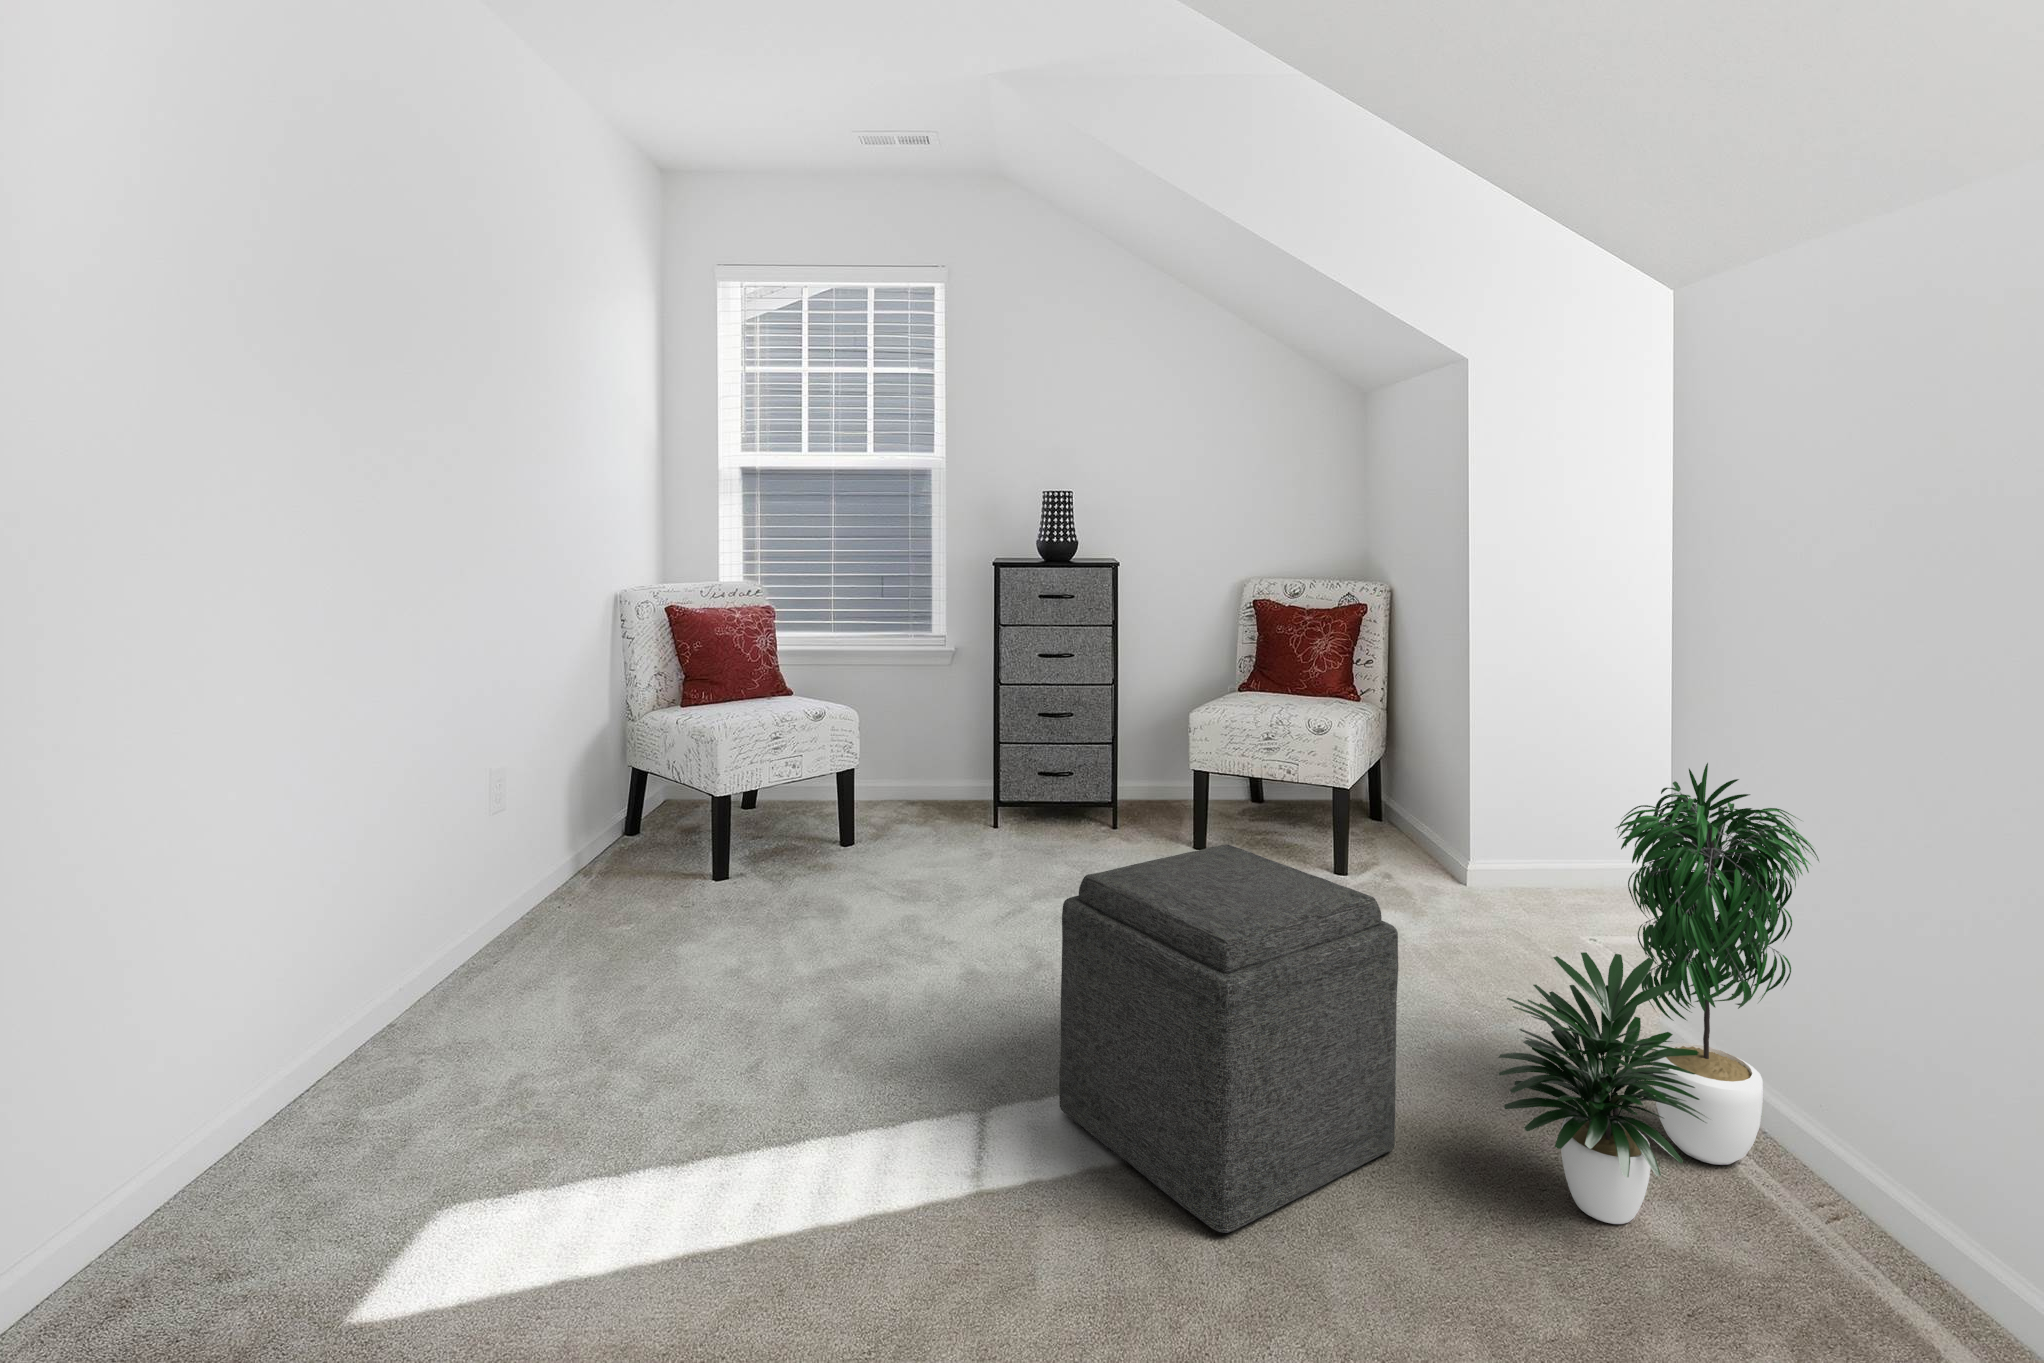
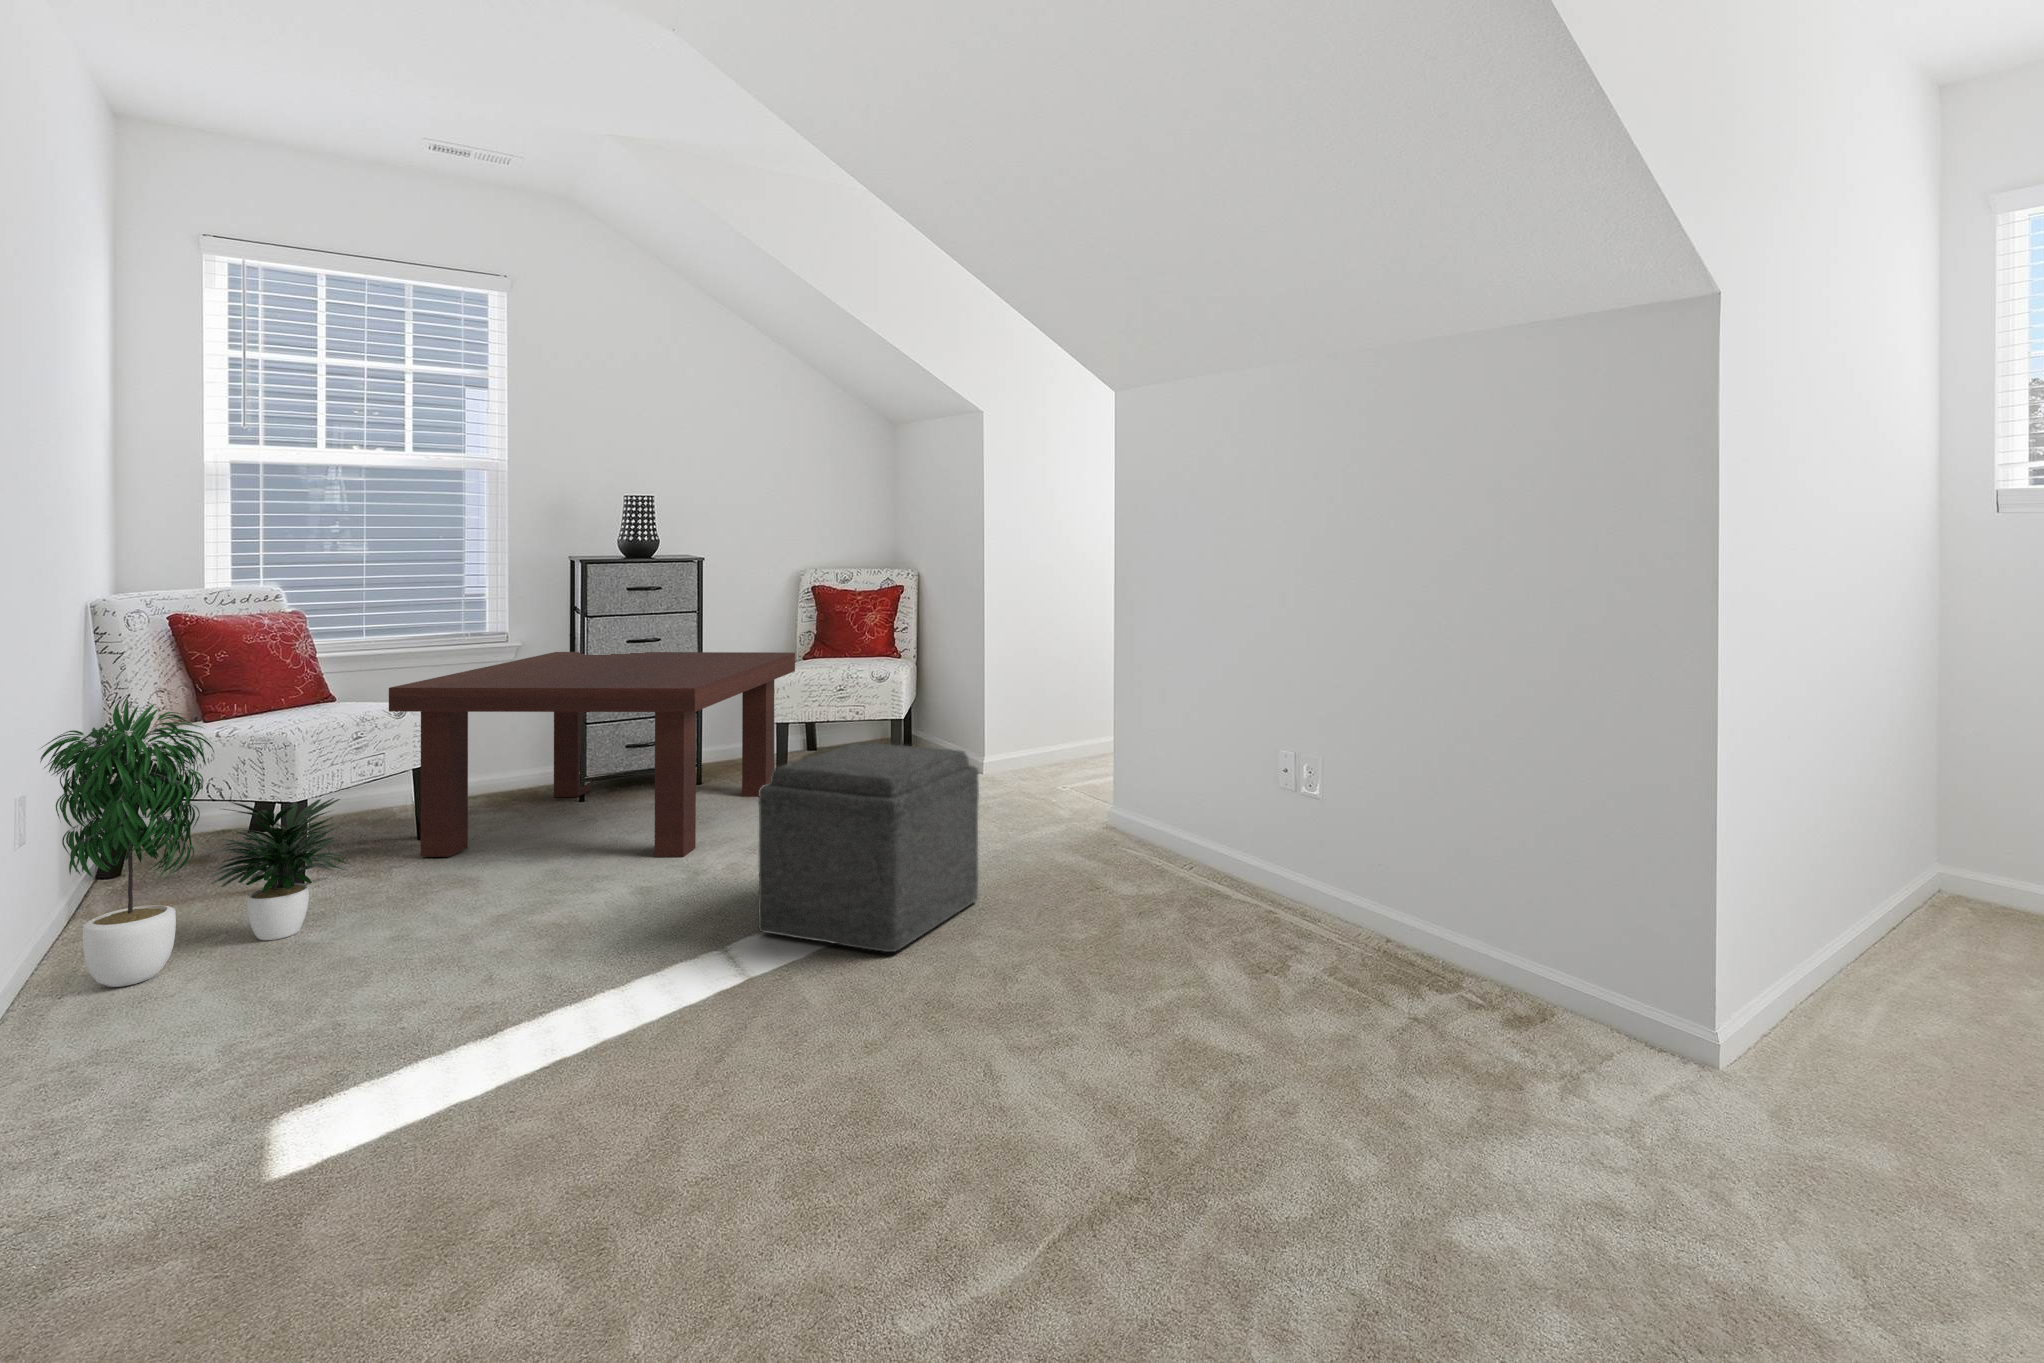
coffee table: none [793,660,1216,935] -> present [389,652,795,857]
potted plant: present [1499,763,1819,1224] -> present [40,699,349,987]

